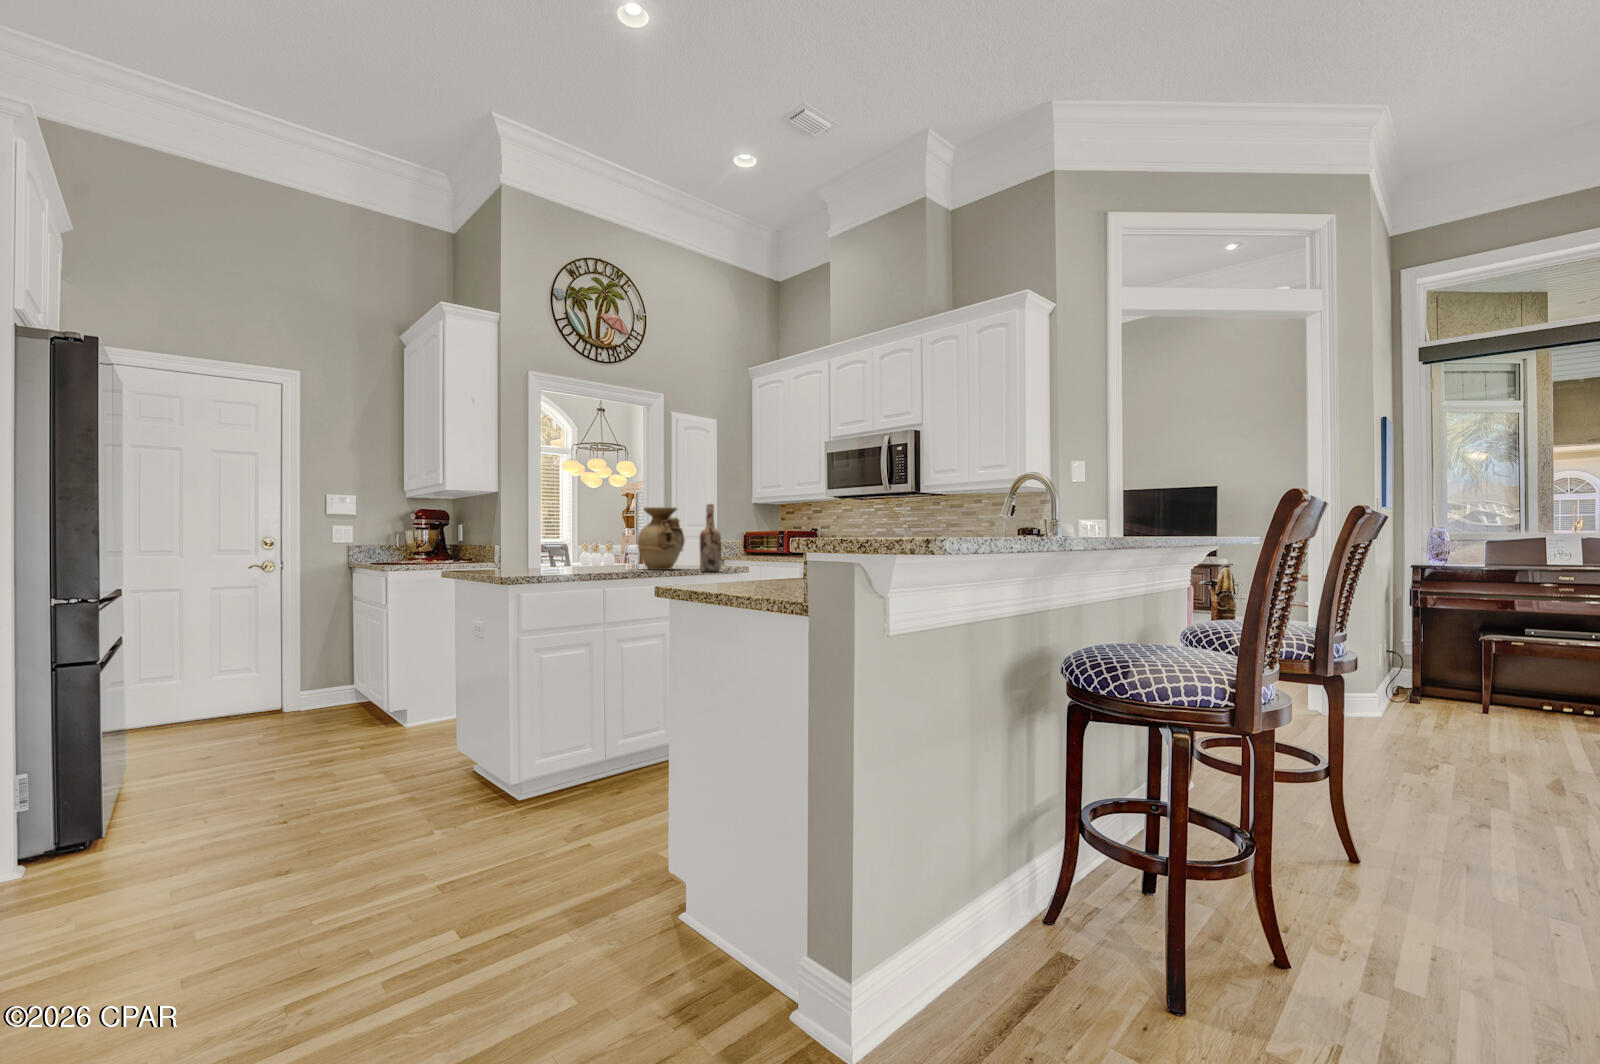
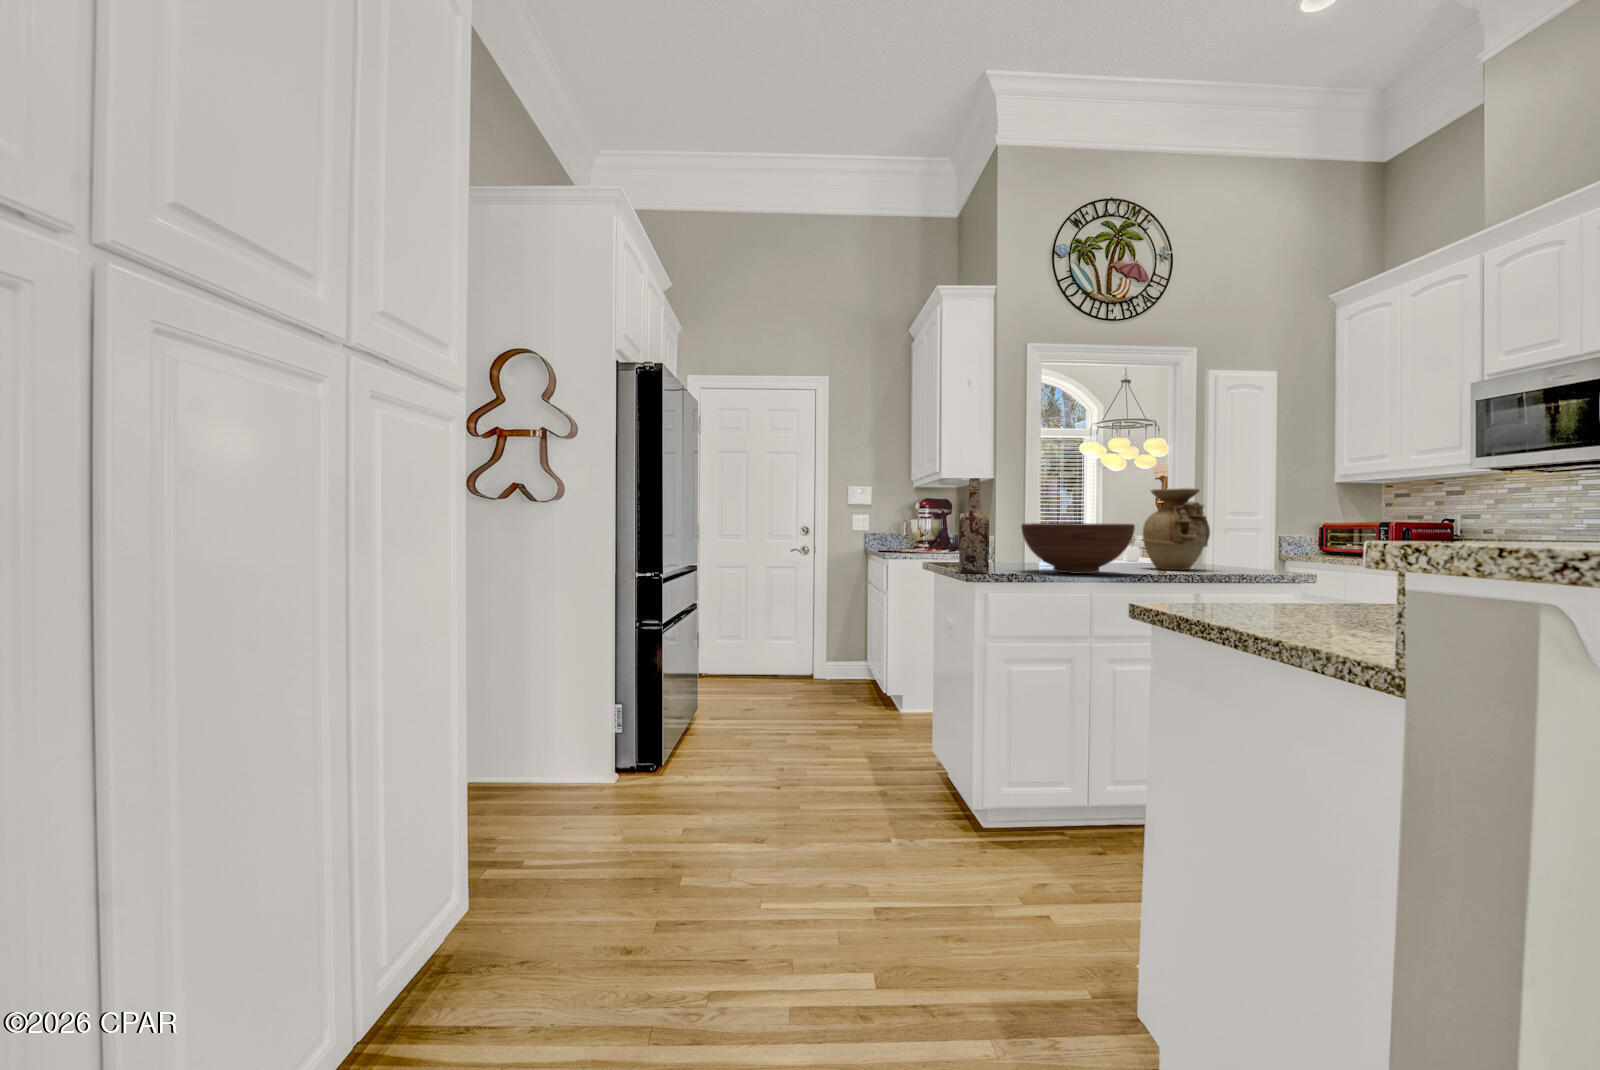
wine bottle: present [700,504,721,572] -> present [959,478,989,573]
fruit bowl: none [549,534,638,574] -> present [1021,523,1135,574]

